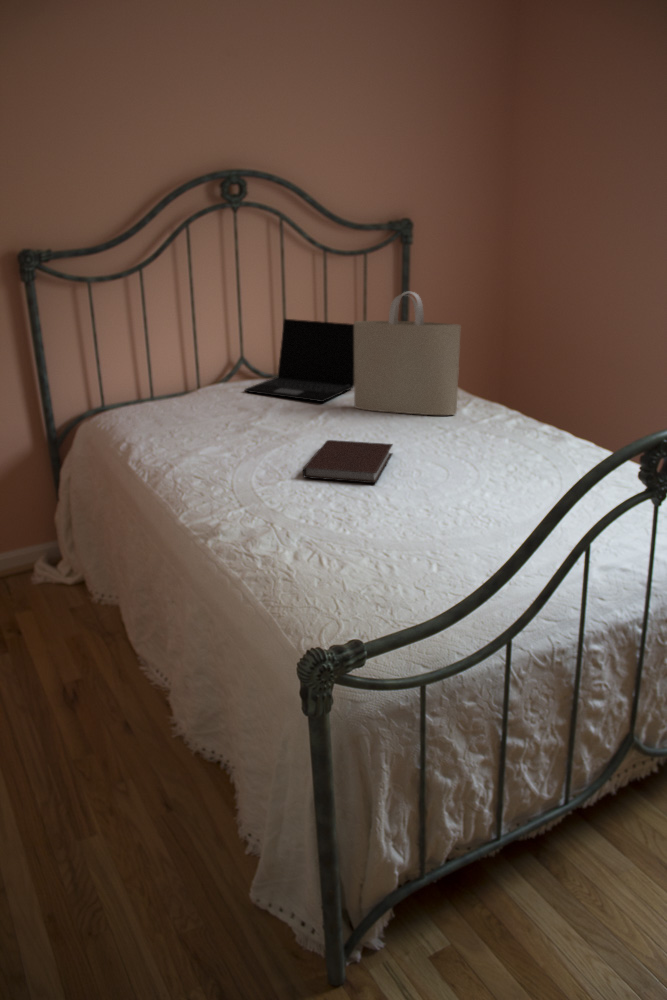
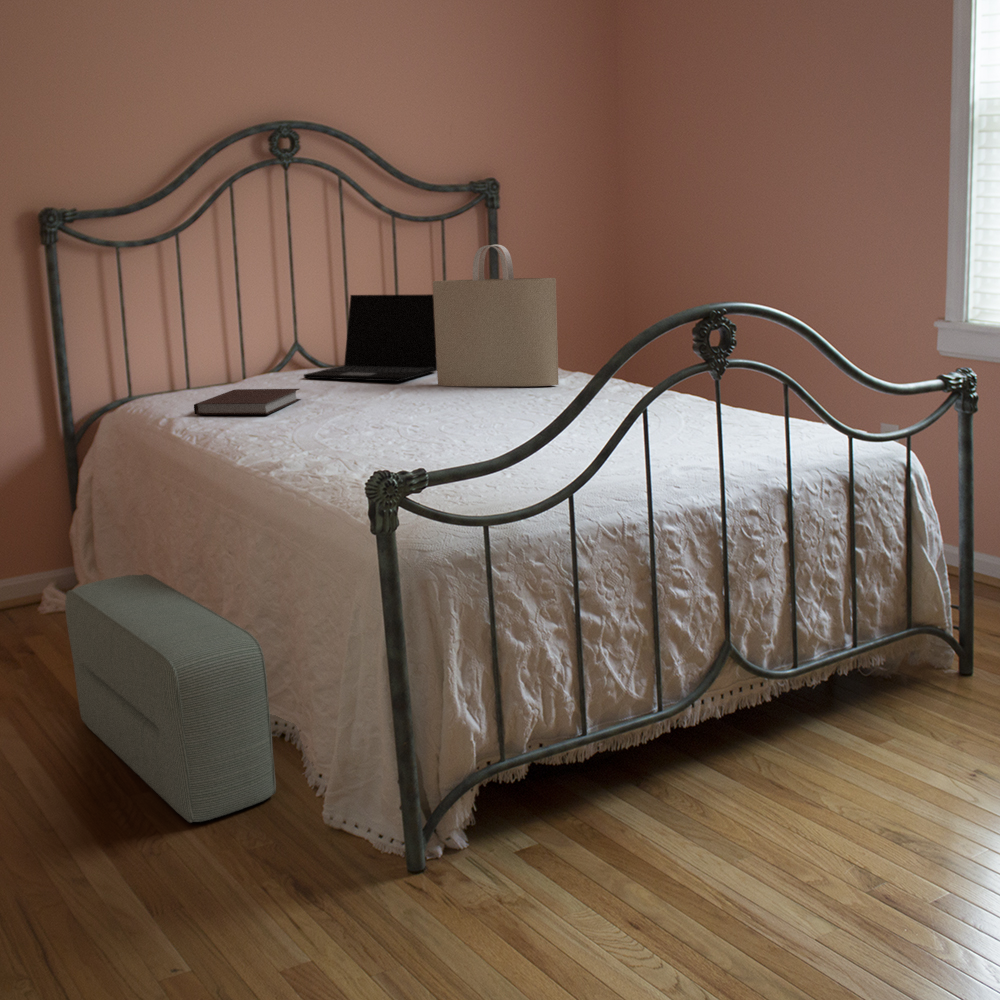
notebook: present [303,440,393,483] -> present [194,389,301,415]
pouf: none [31,607,209,889] -> present [65,574,276,822]

